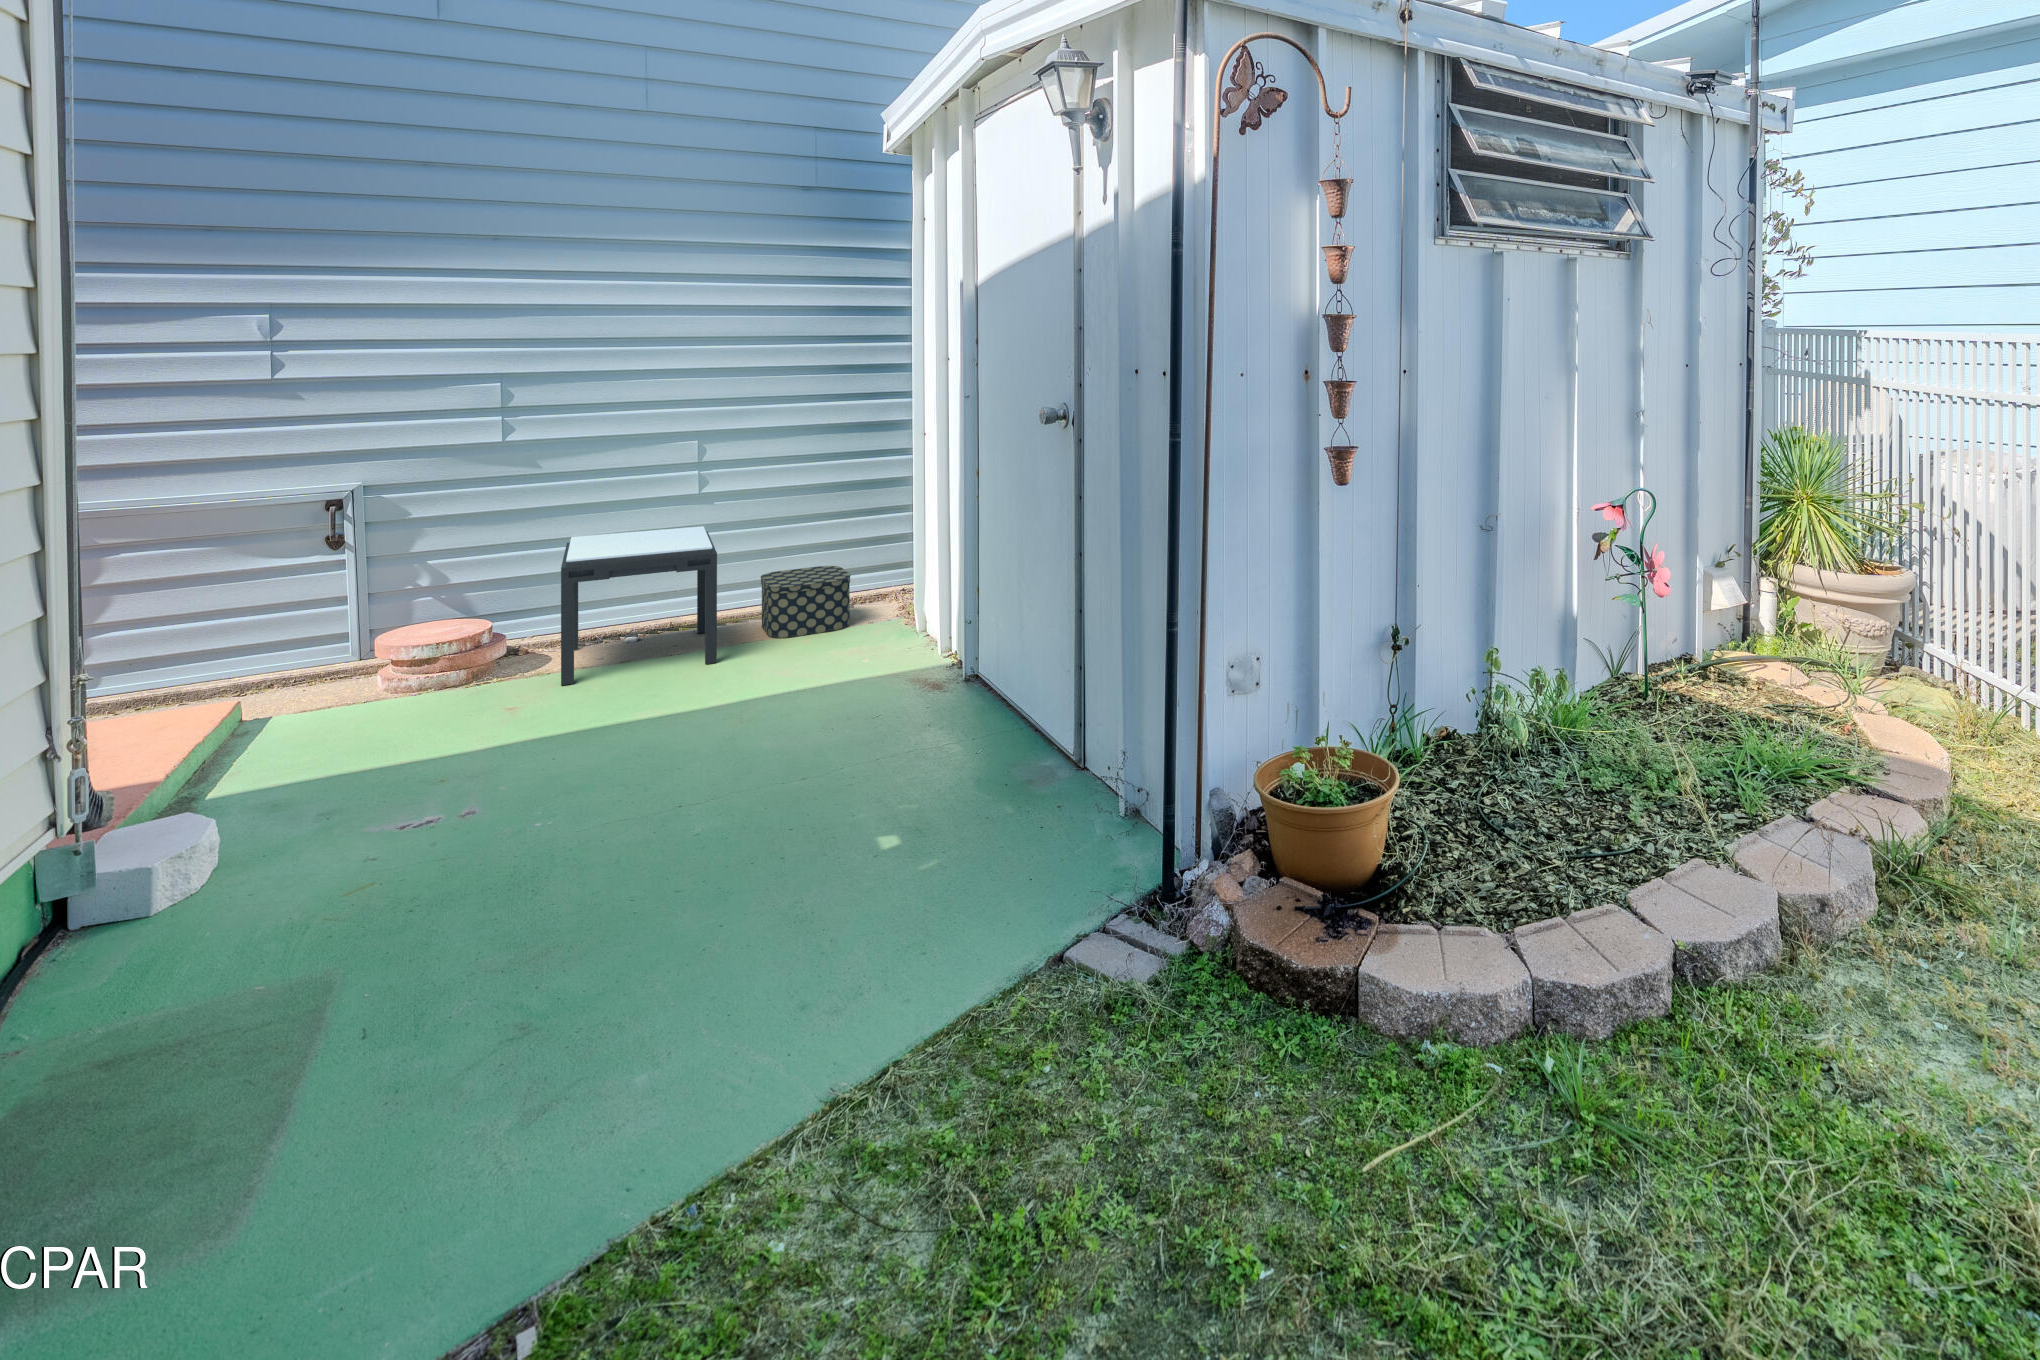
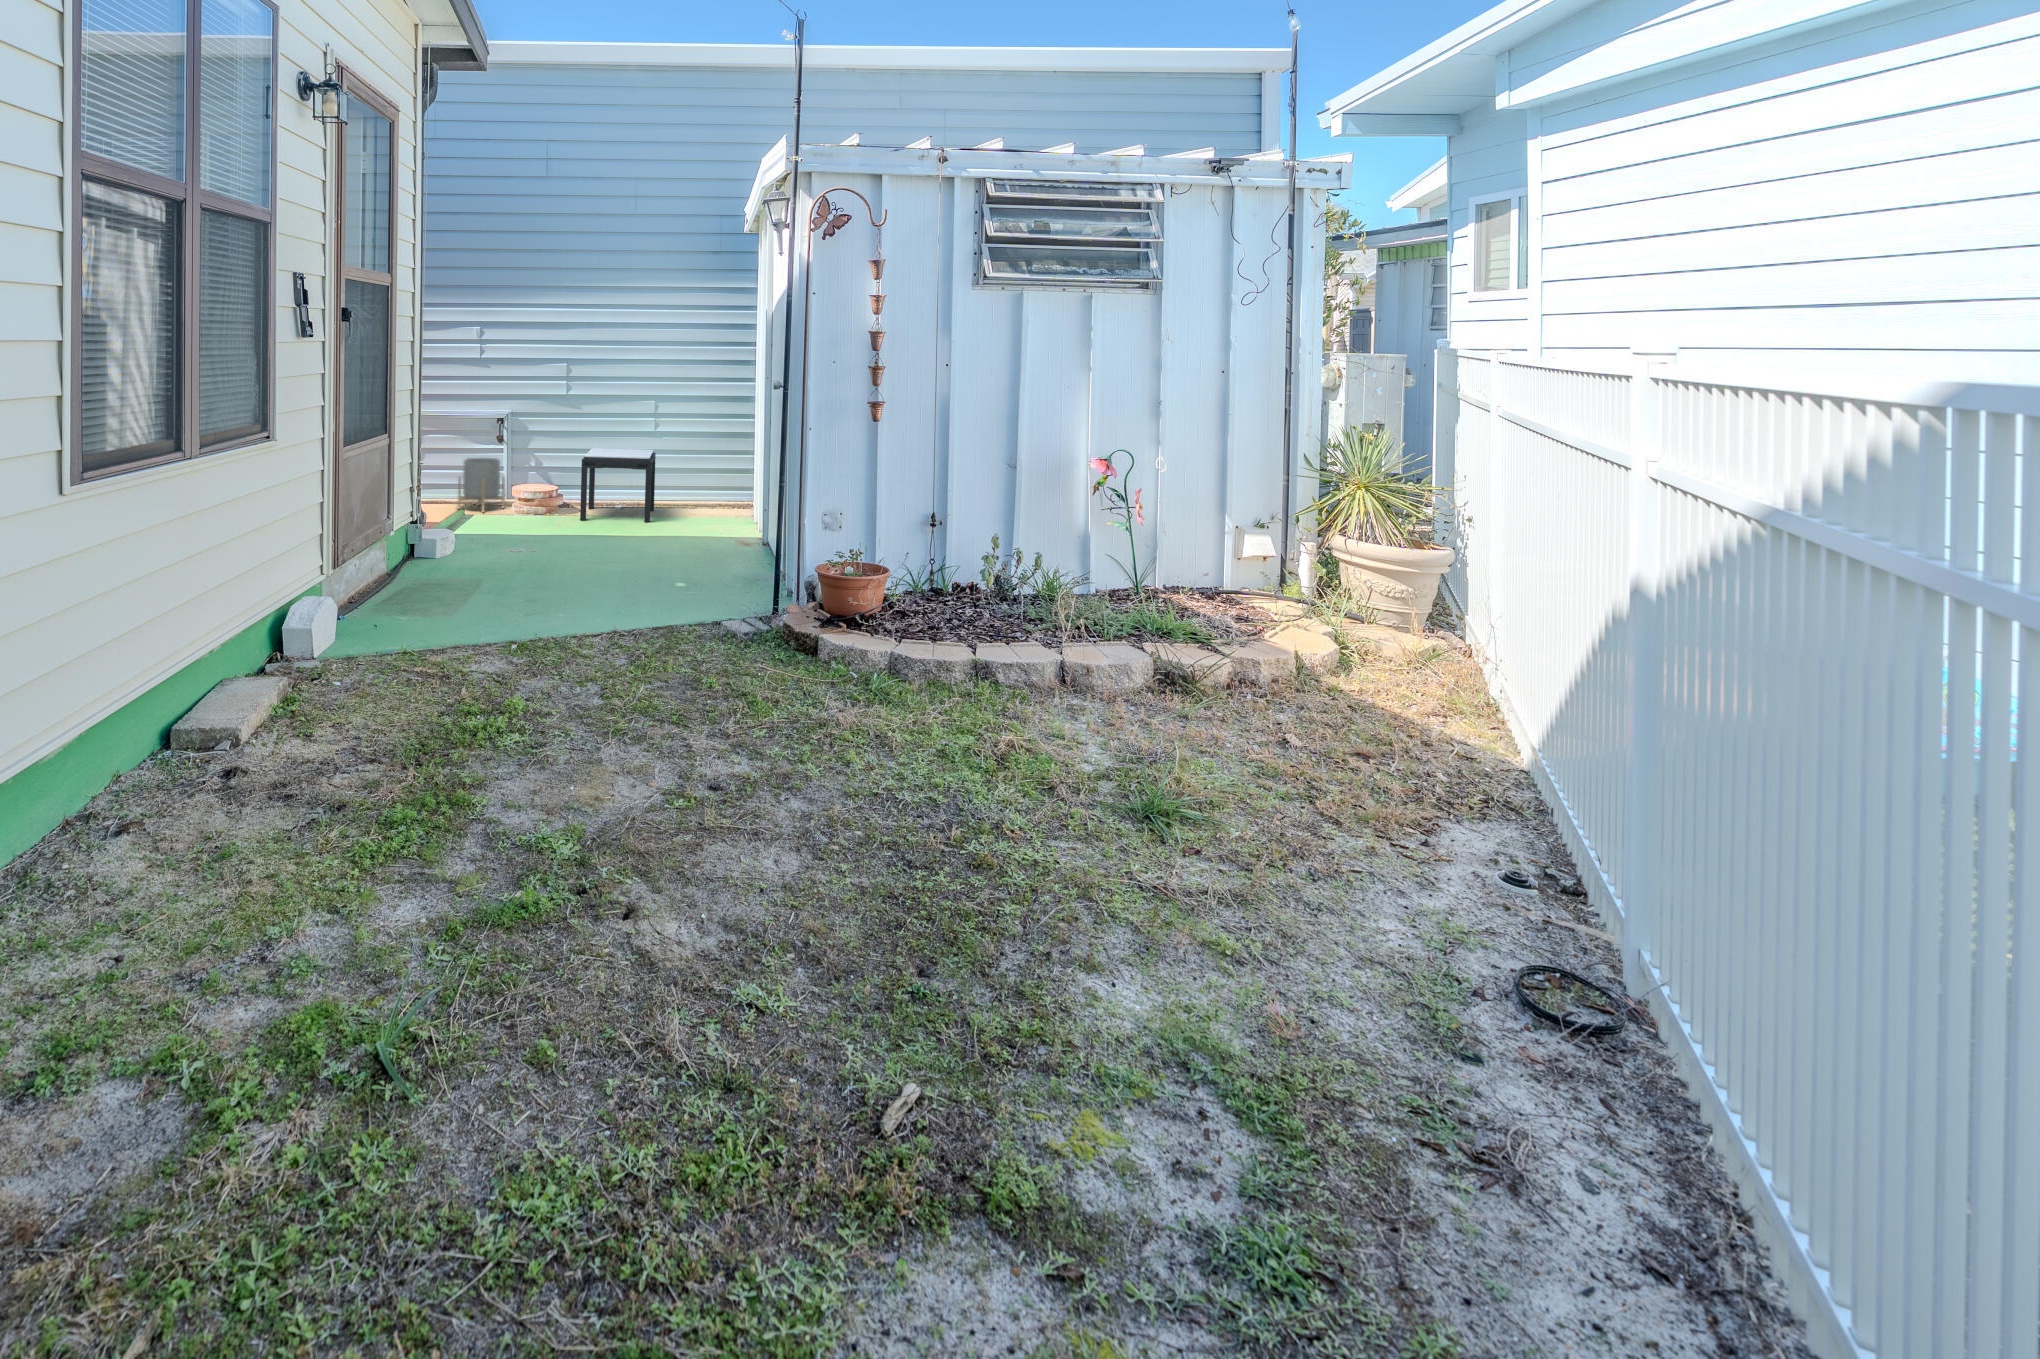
storage box: present [761,566,851,638] -> none [680,482,726,518]
planter: none [217,584,355,712] -> present [458,458,505,512]

